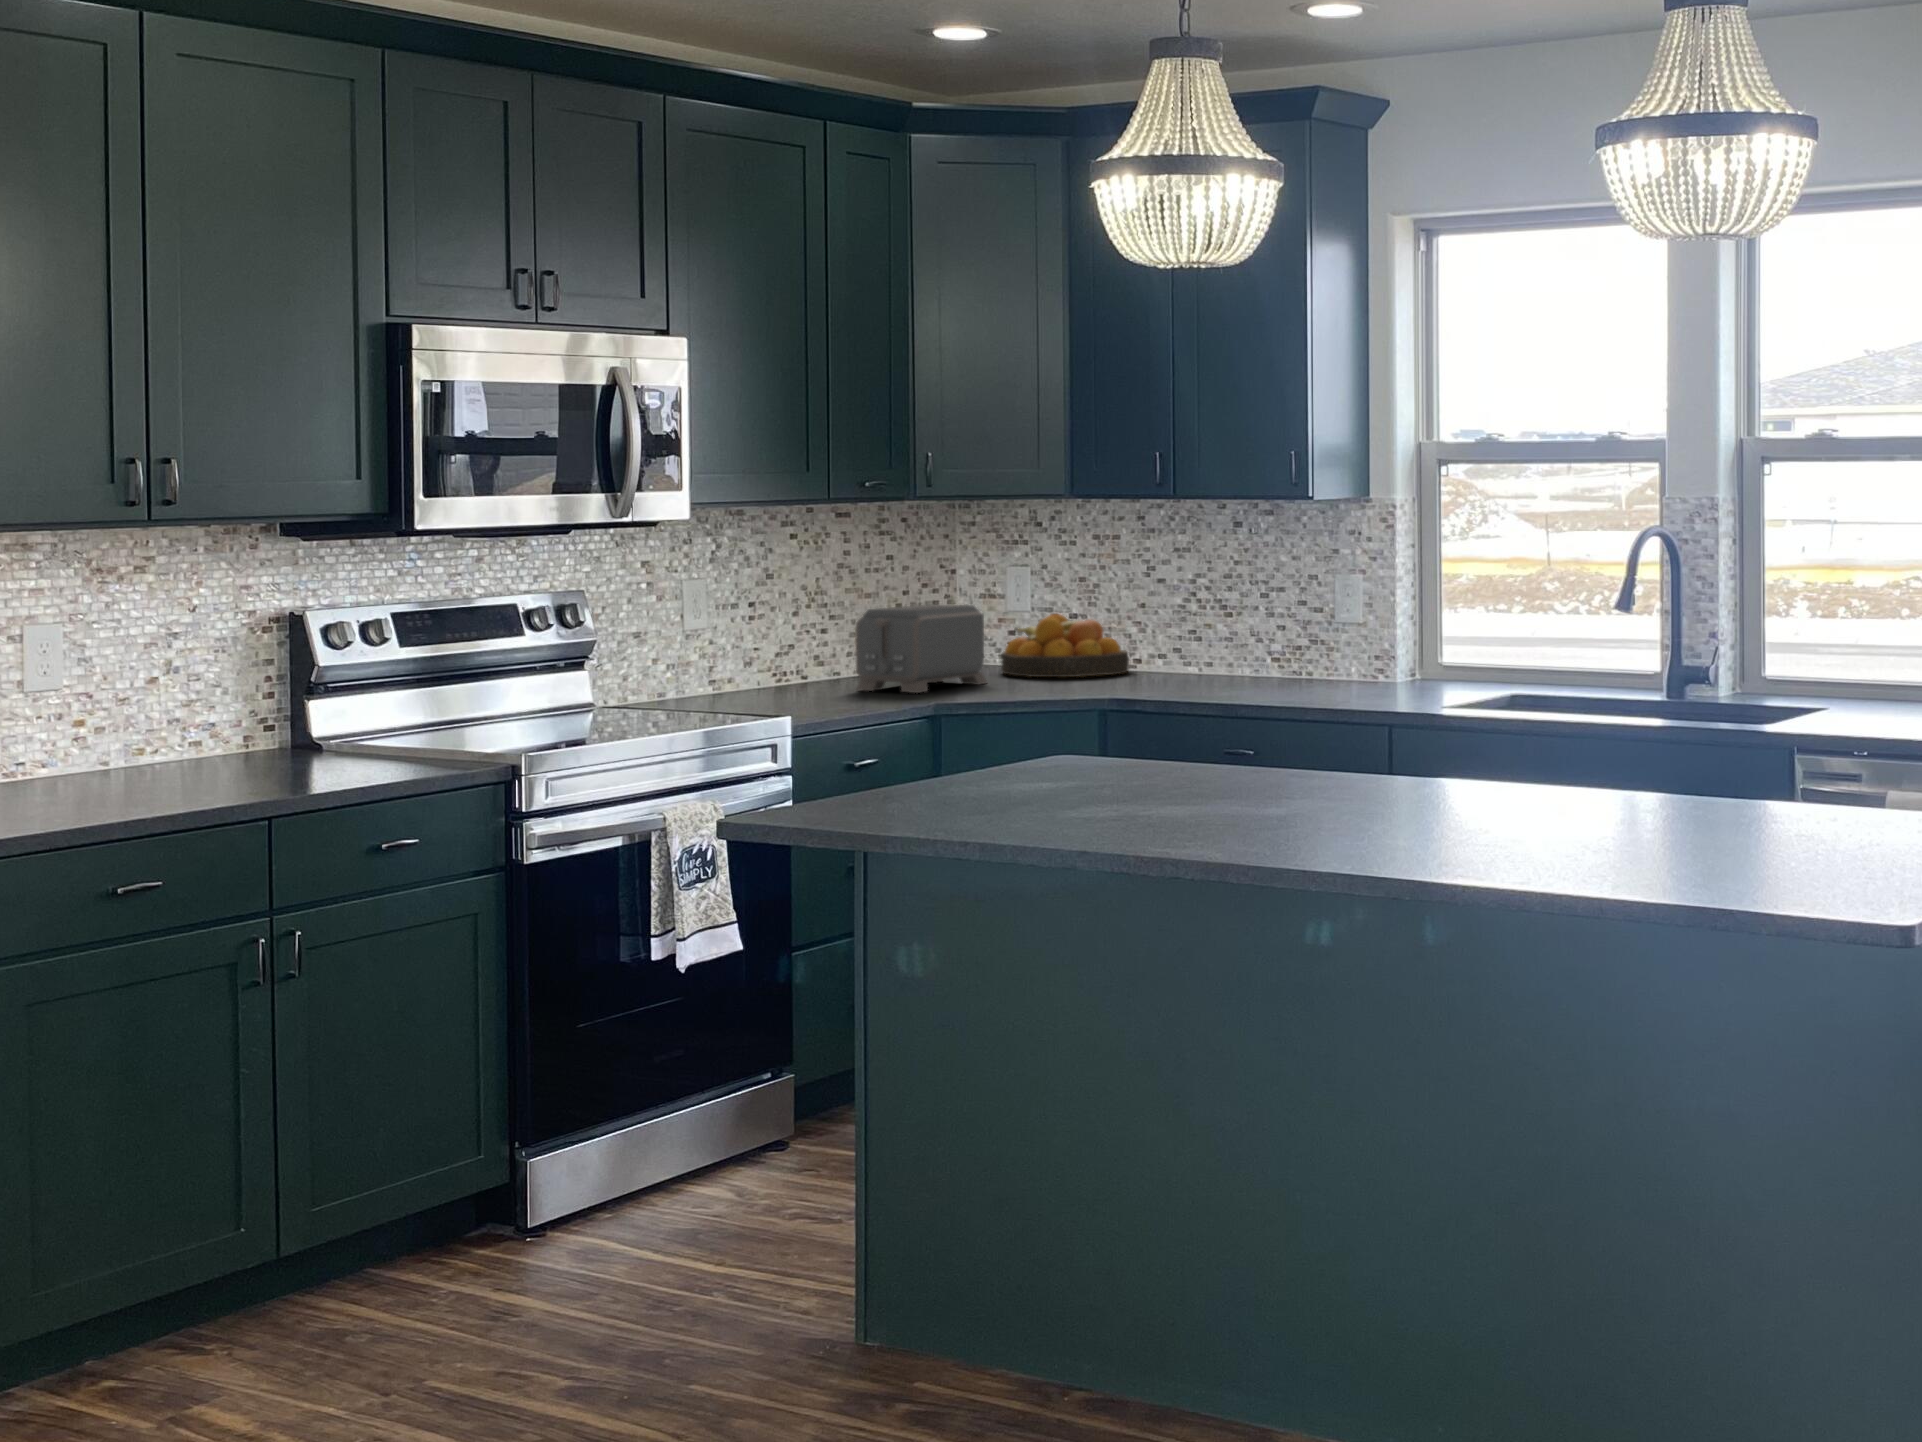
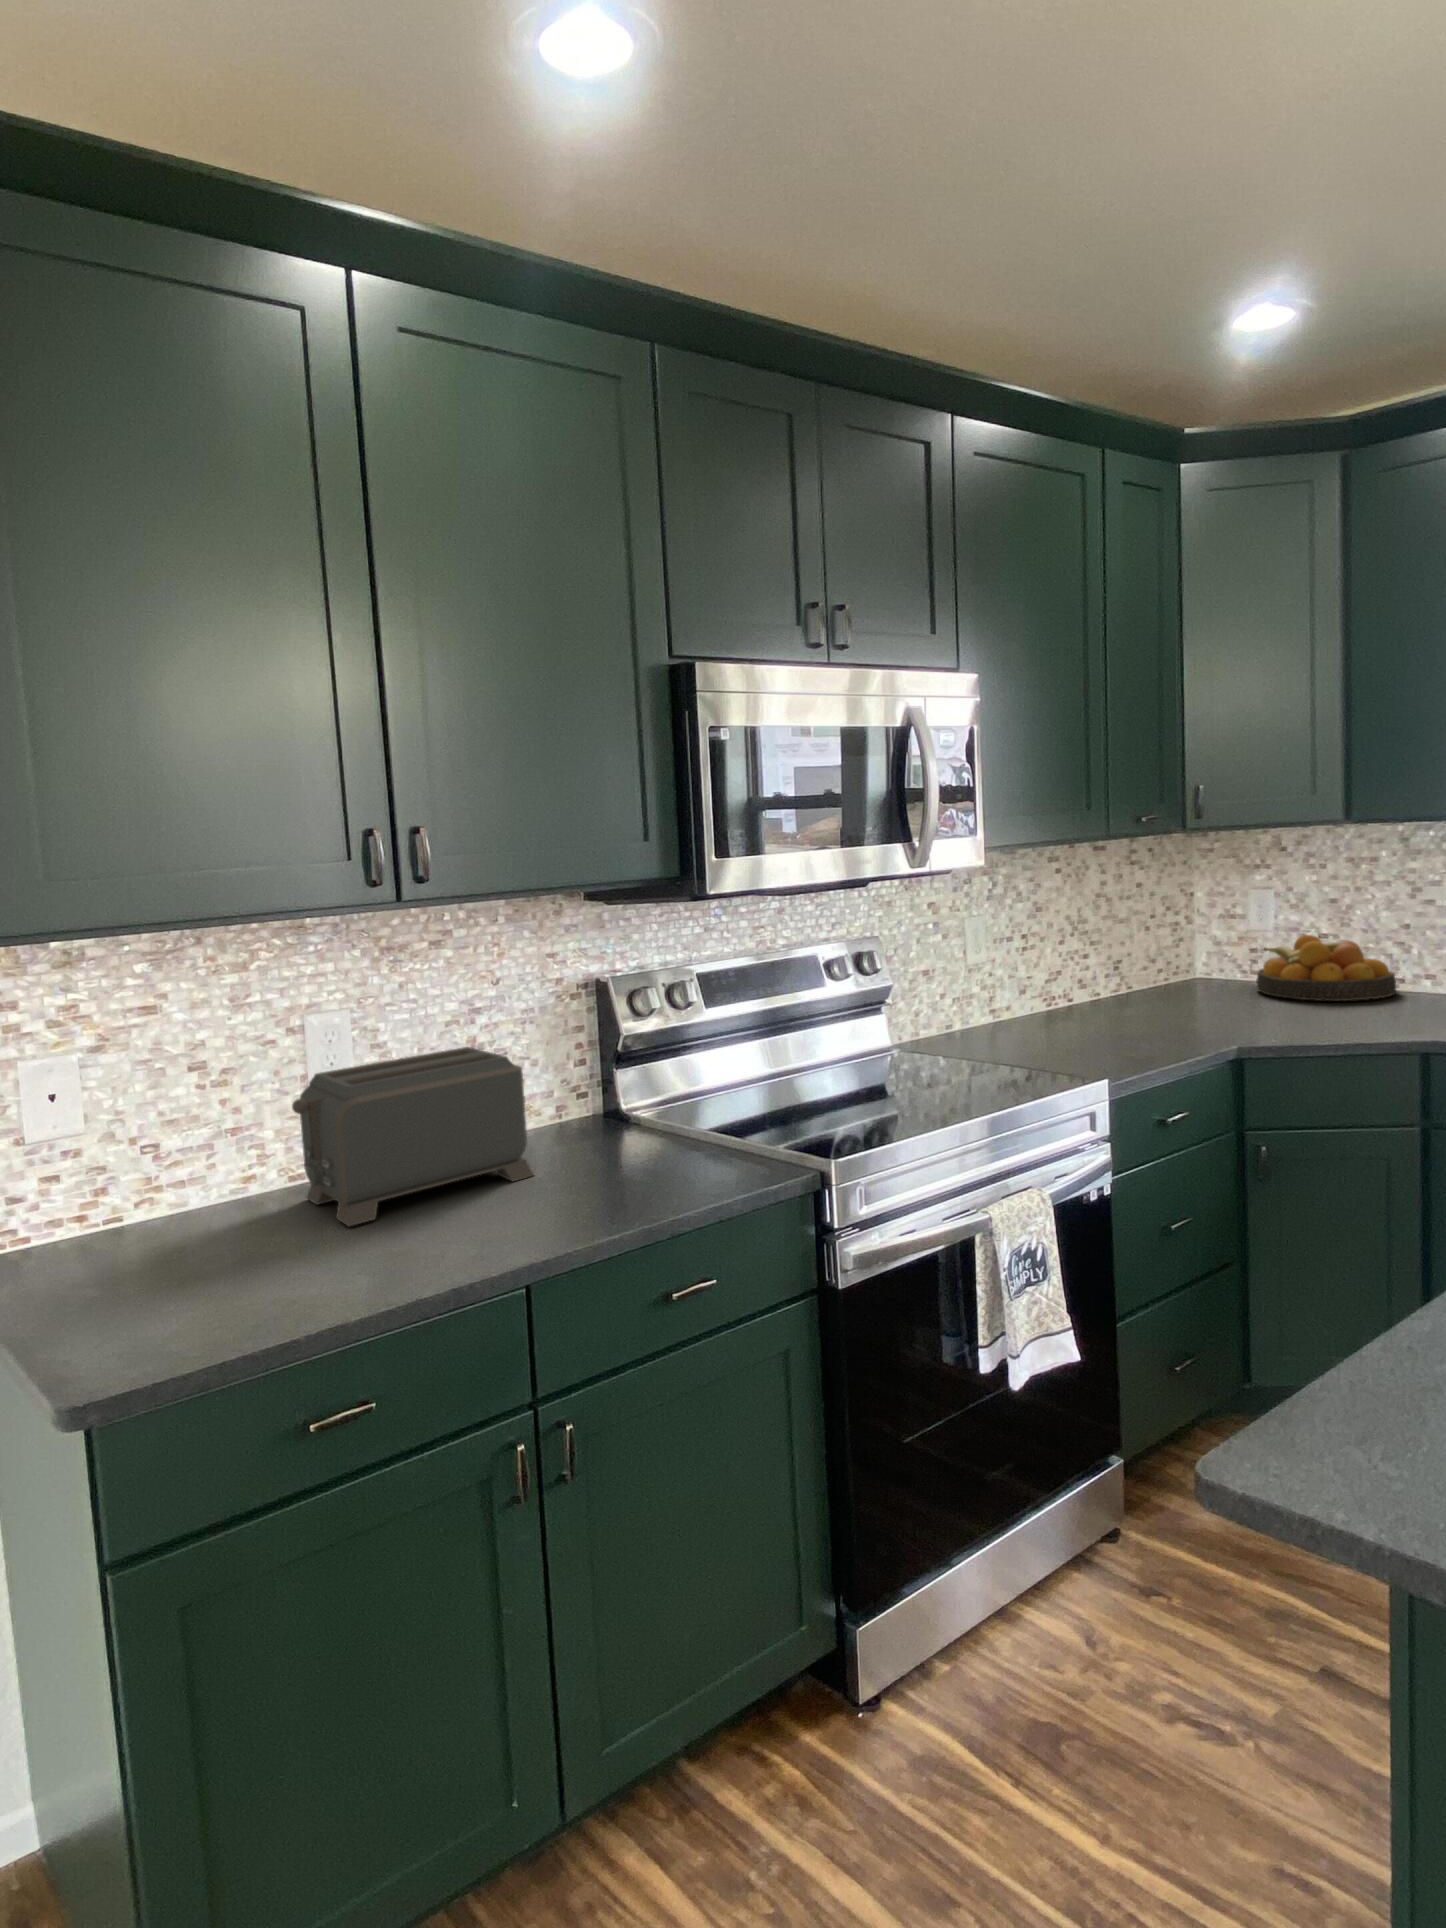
toaster: present [855,605,986,693] -> present [292,1047,534,1226]

